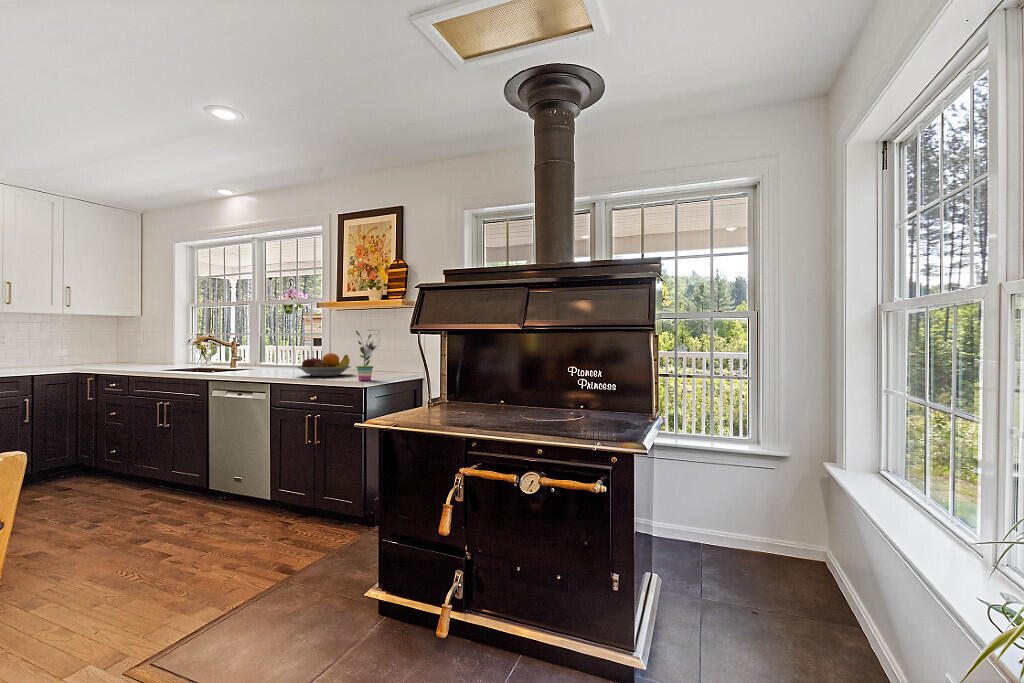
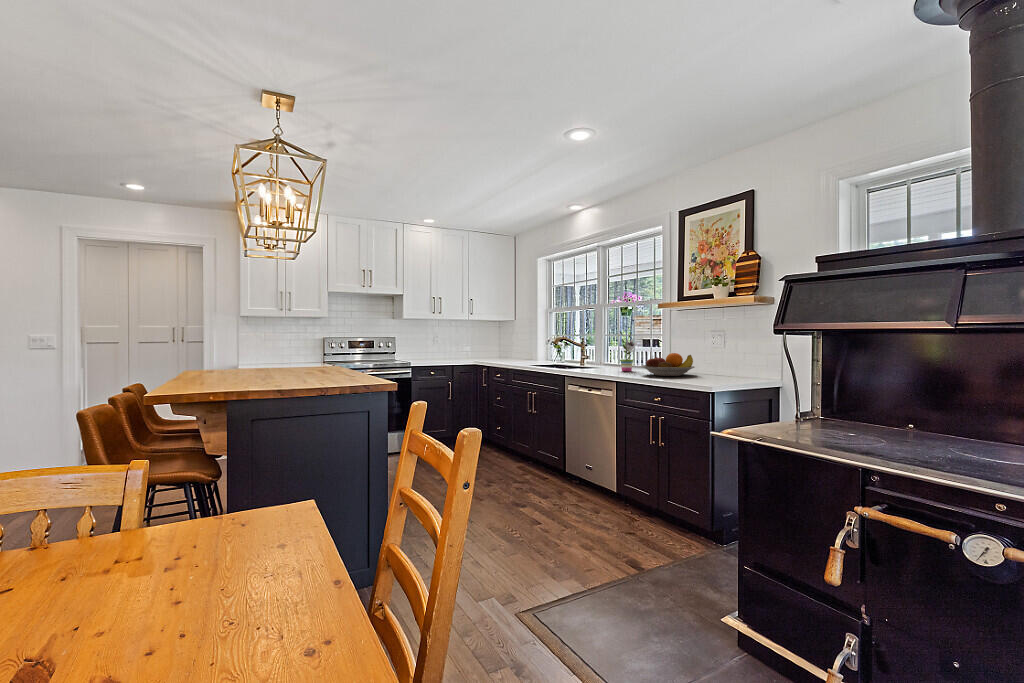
potted plant: present [356,331,378,380] -> present [620,331,637,371]

